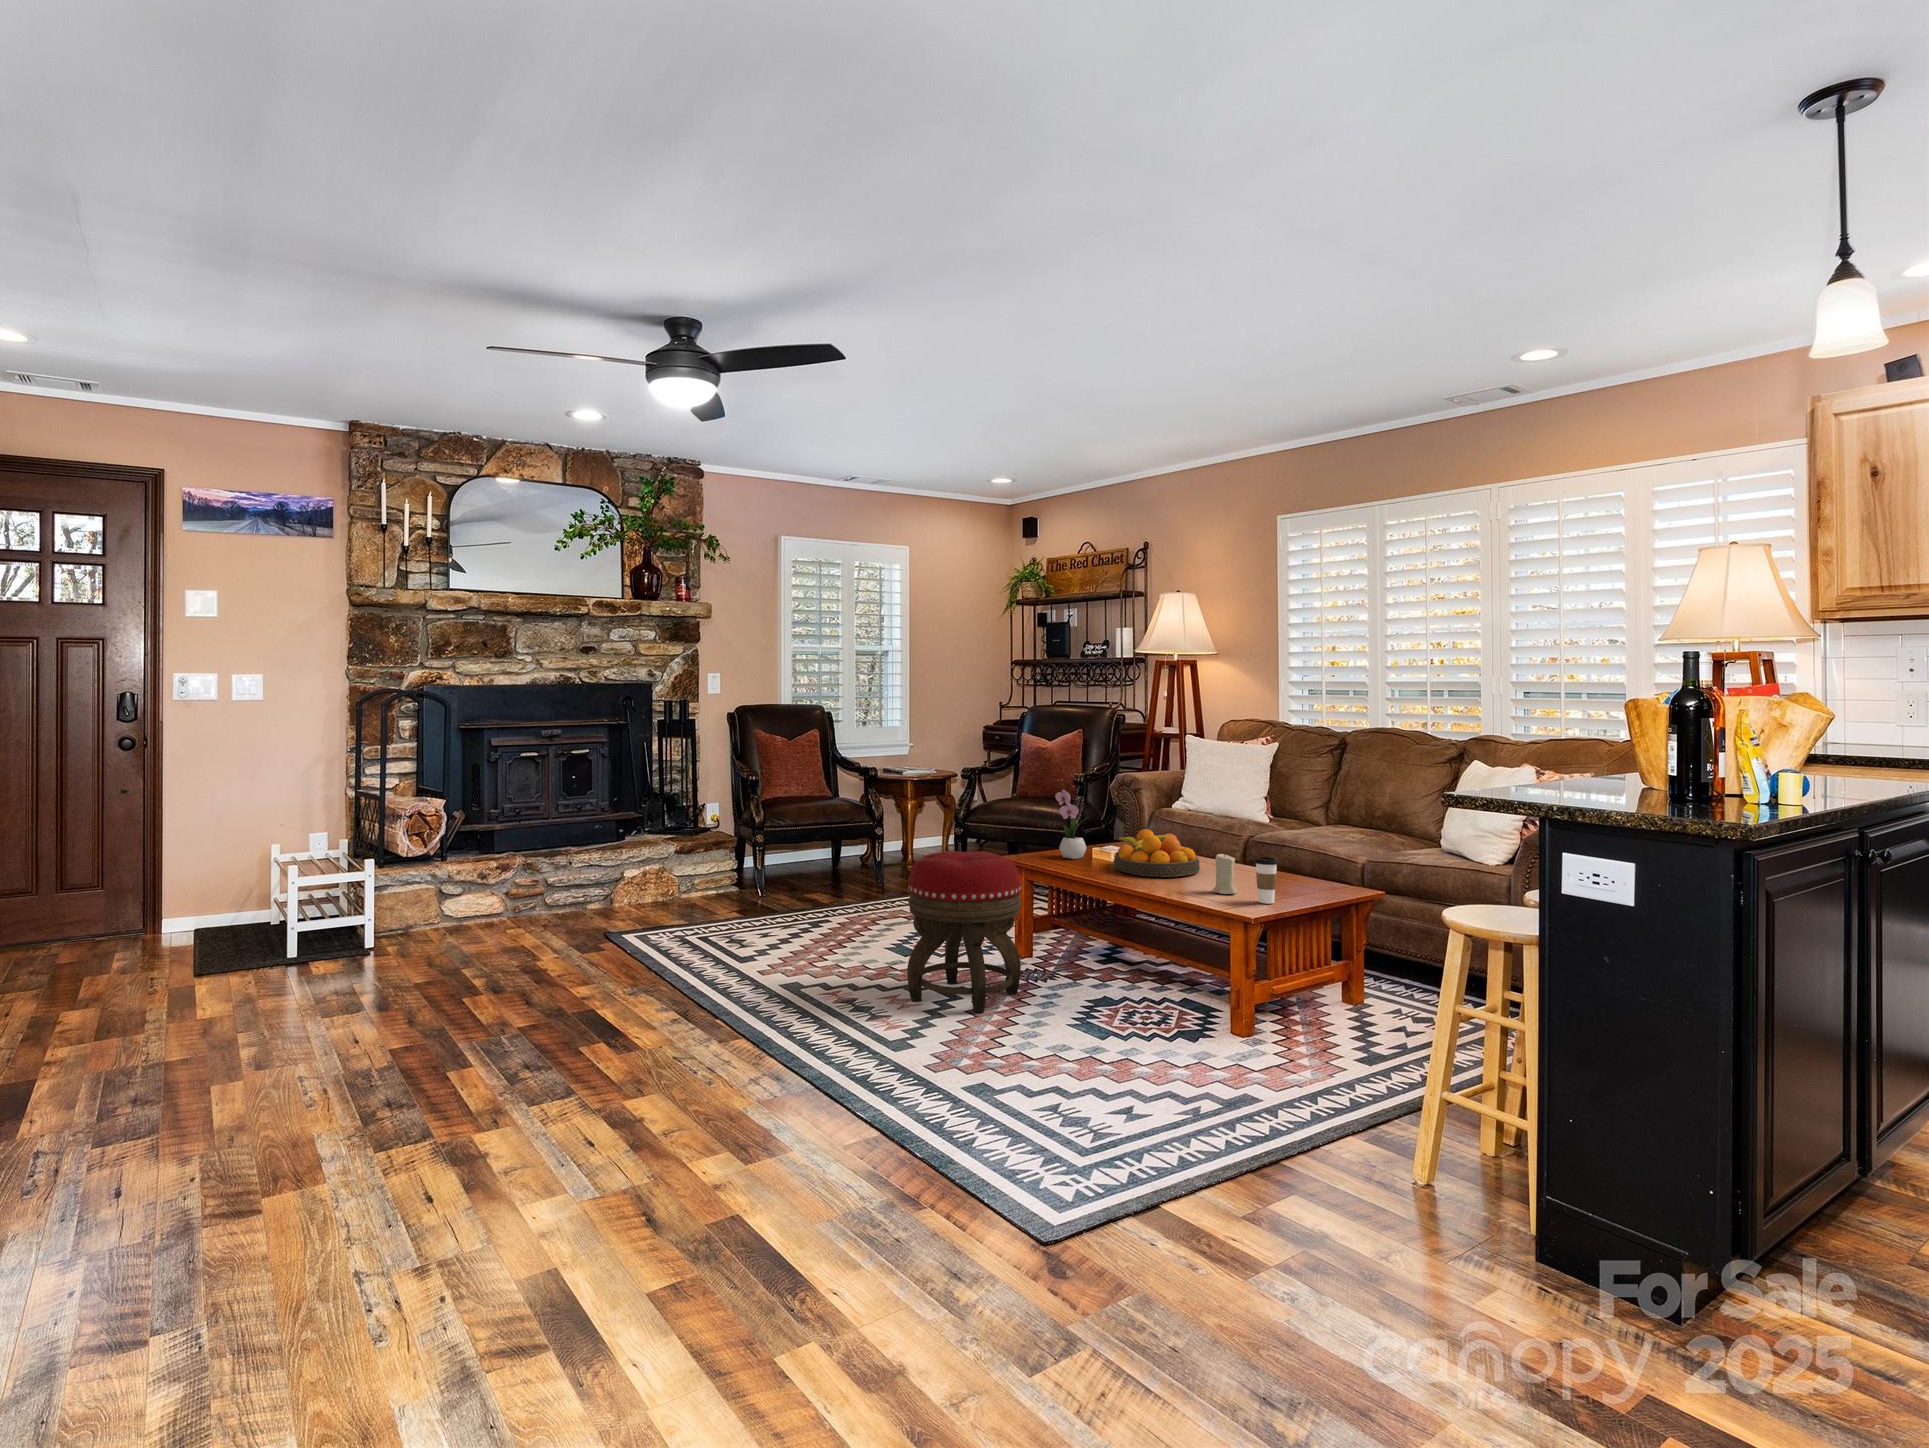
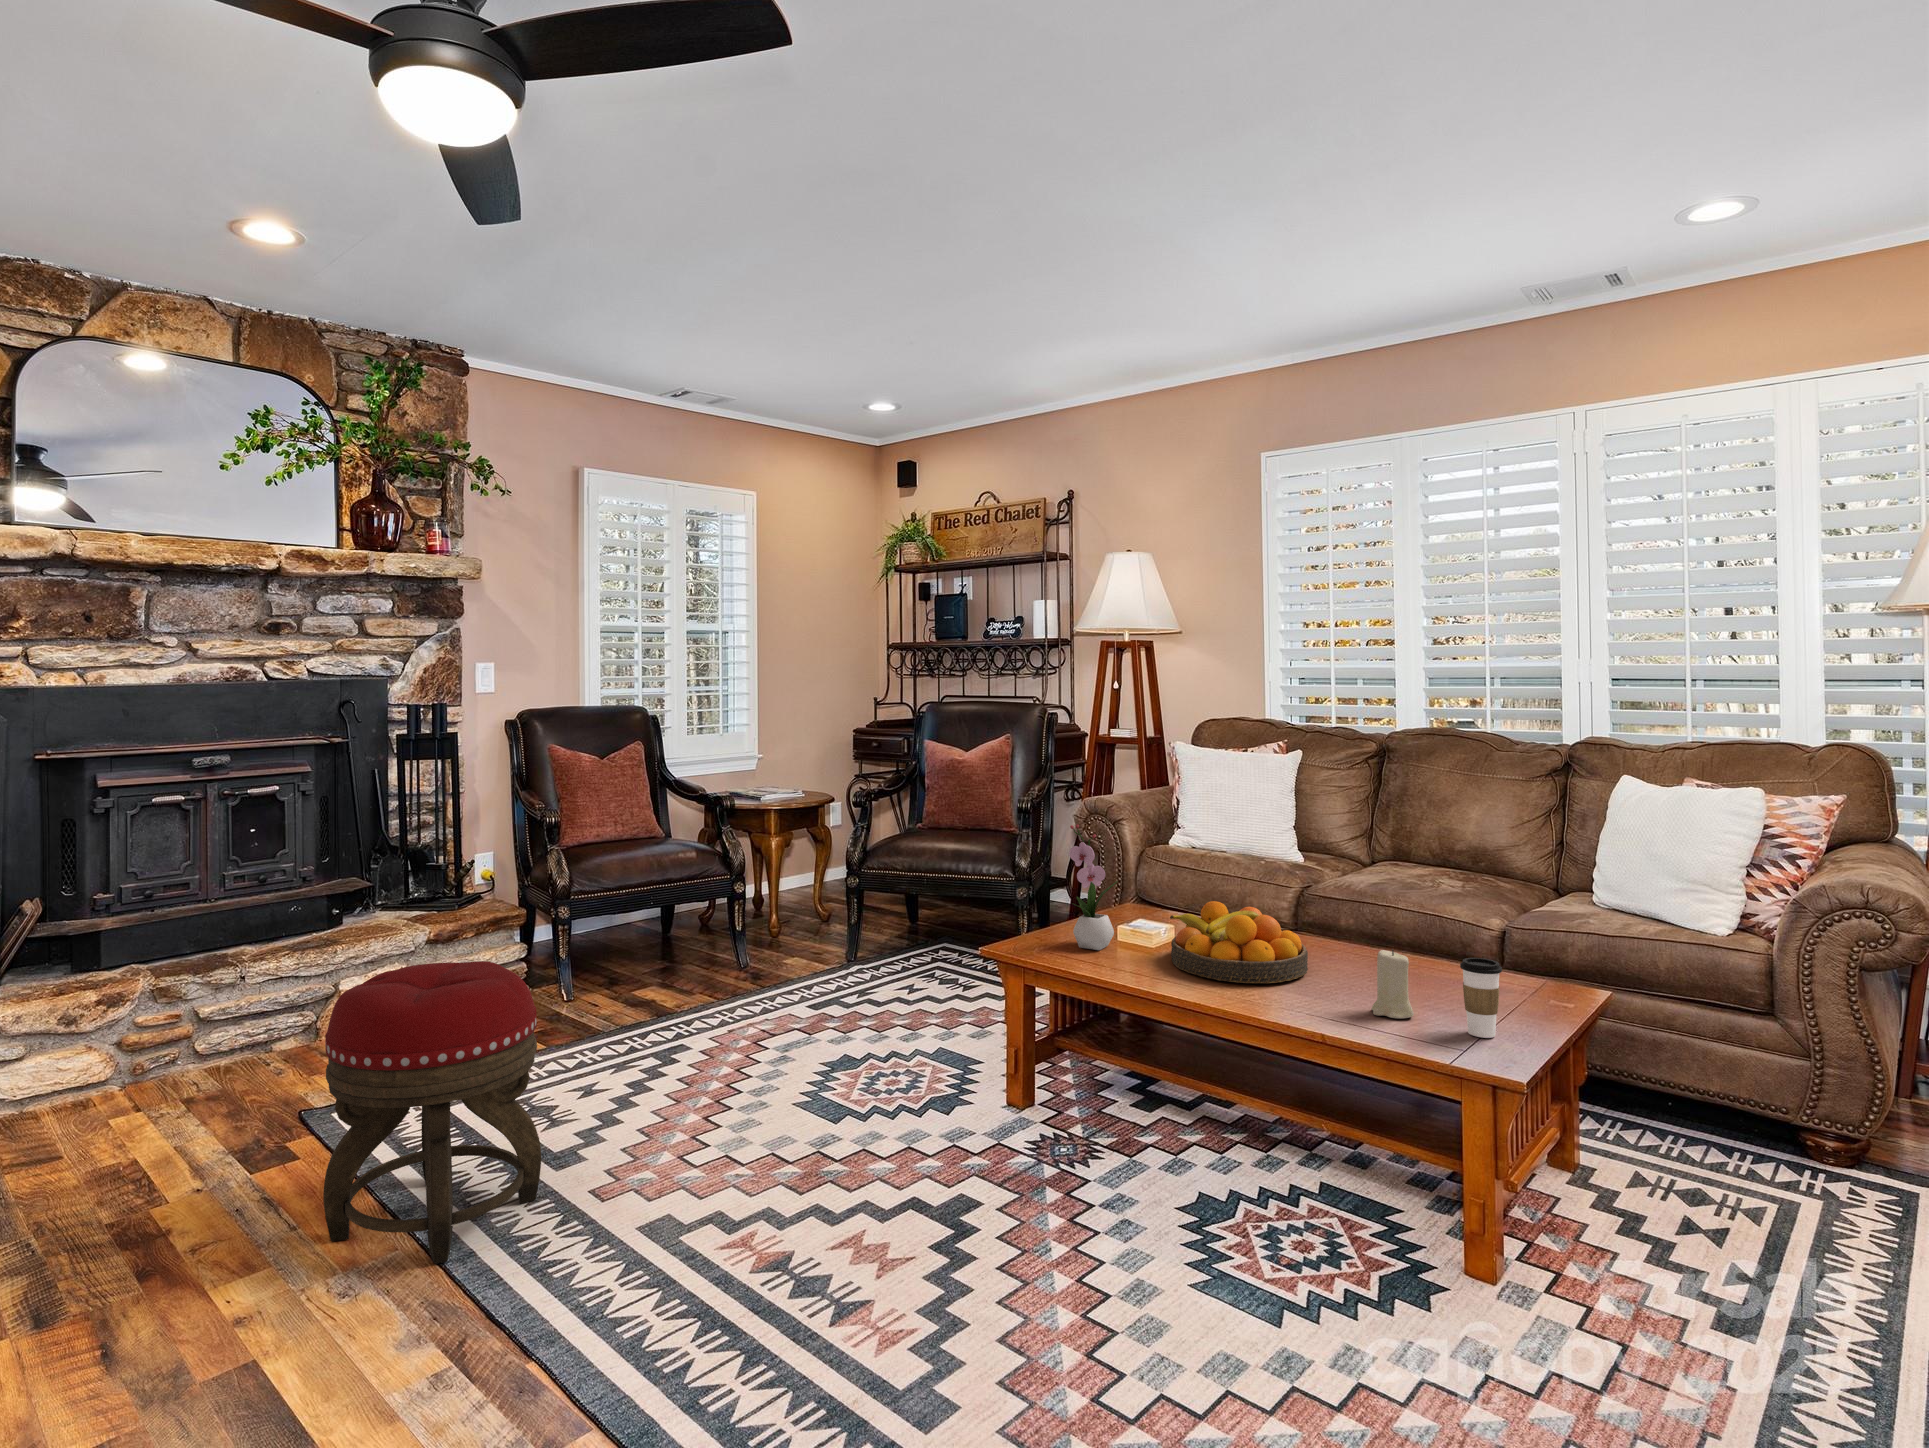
footstool: present [907,851,1021,1013] -> present [323,961,541,1264]

